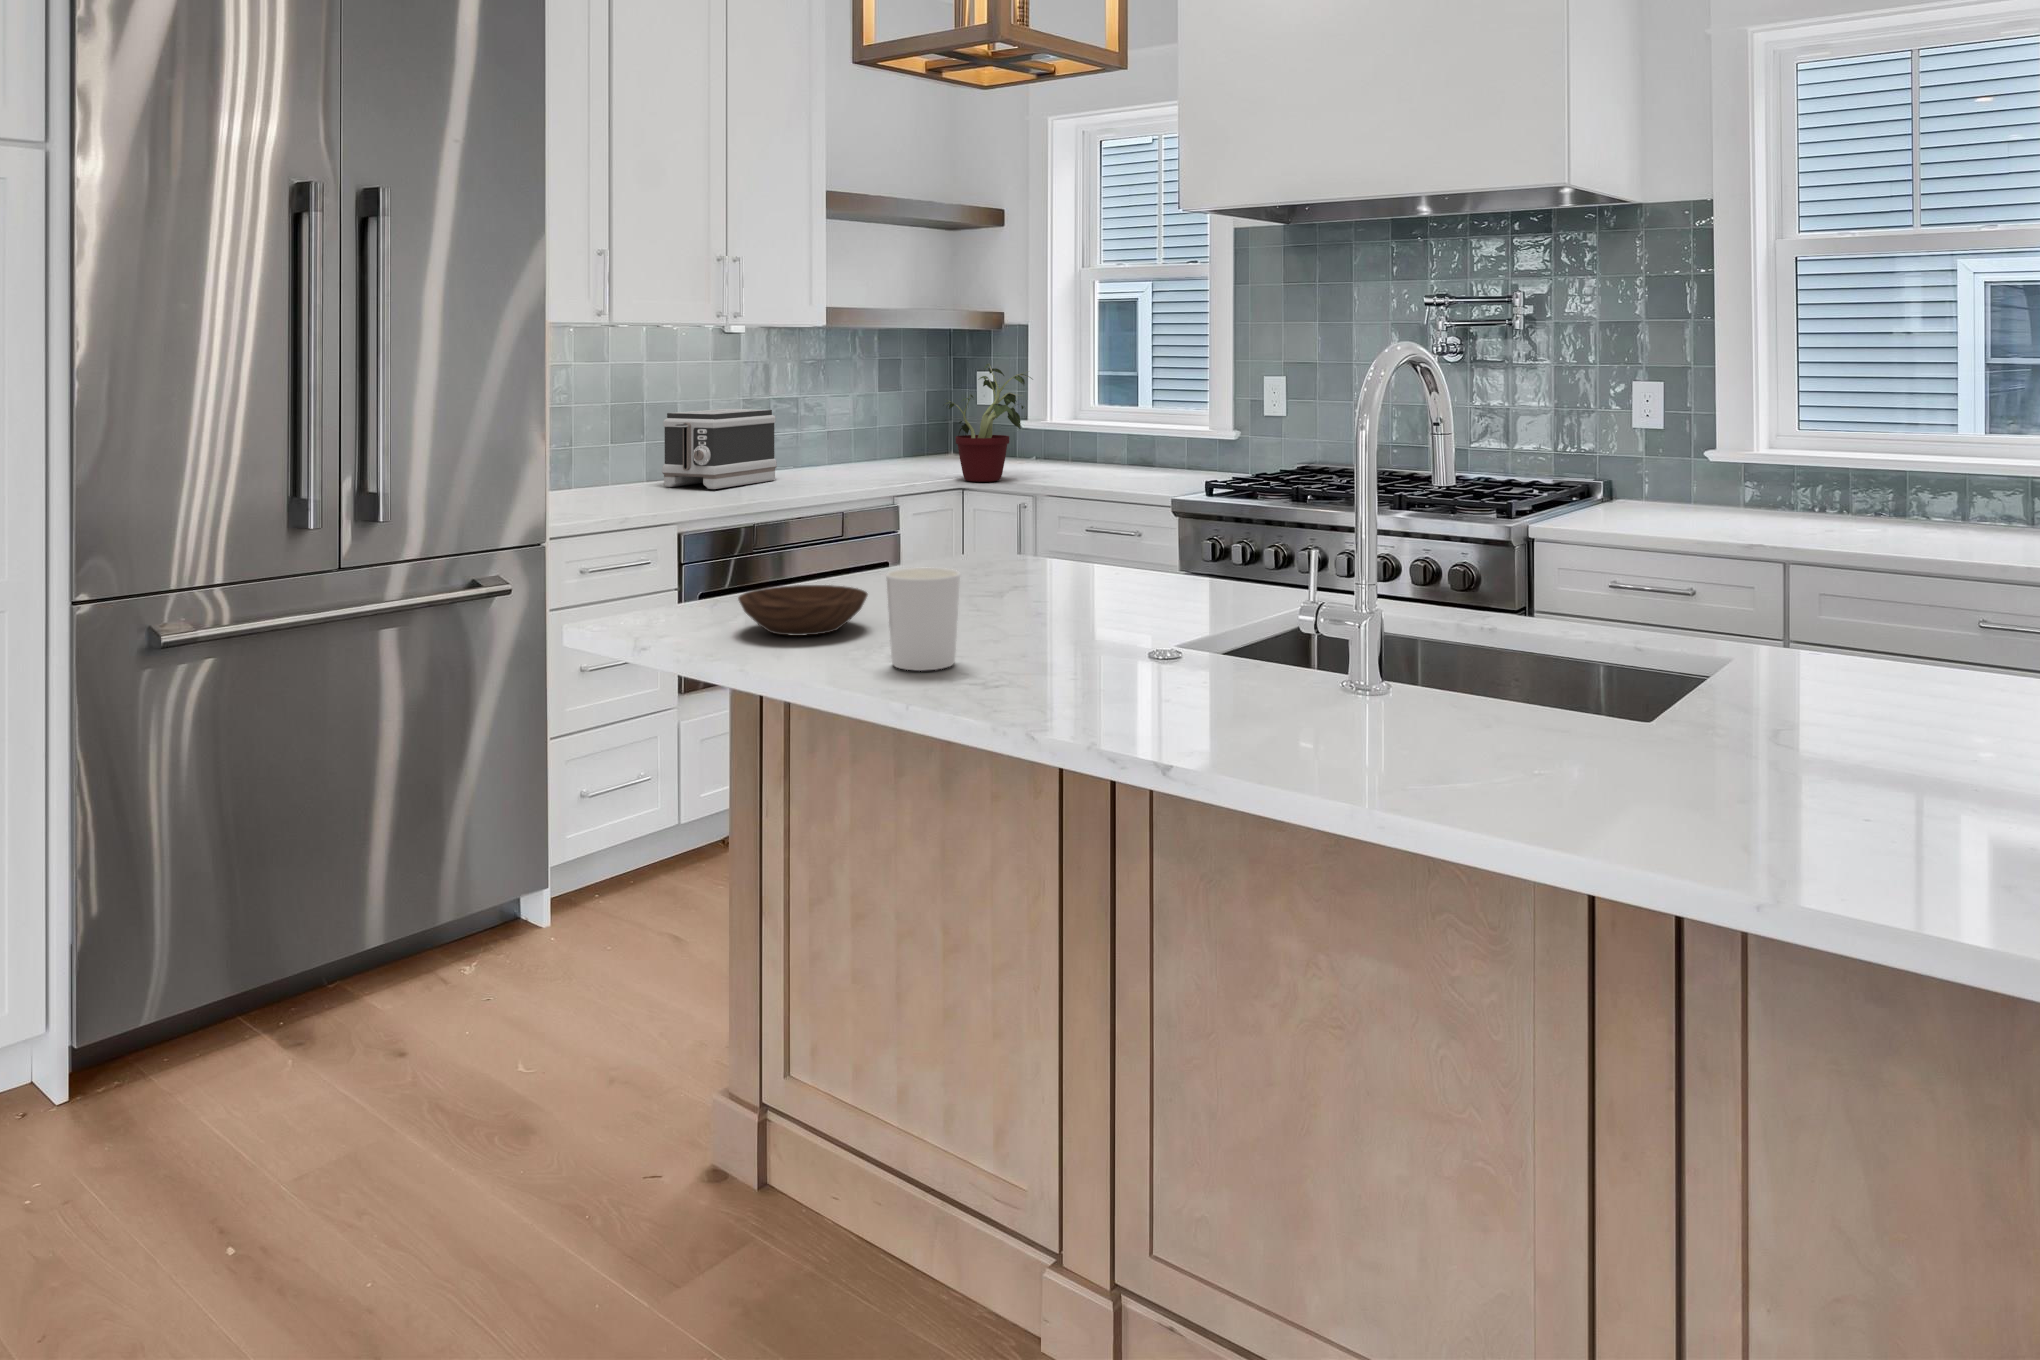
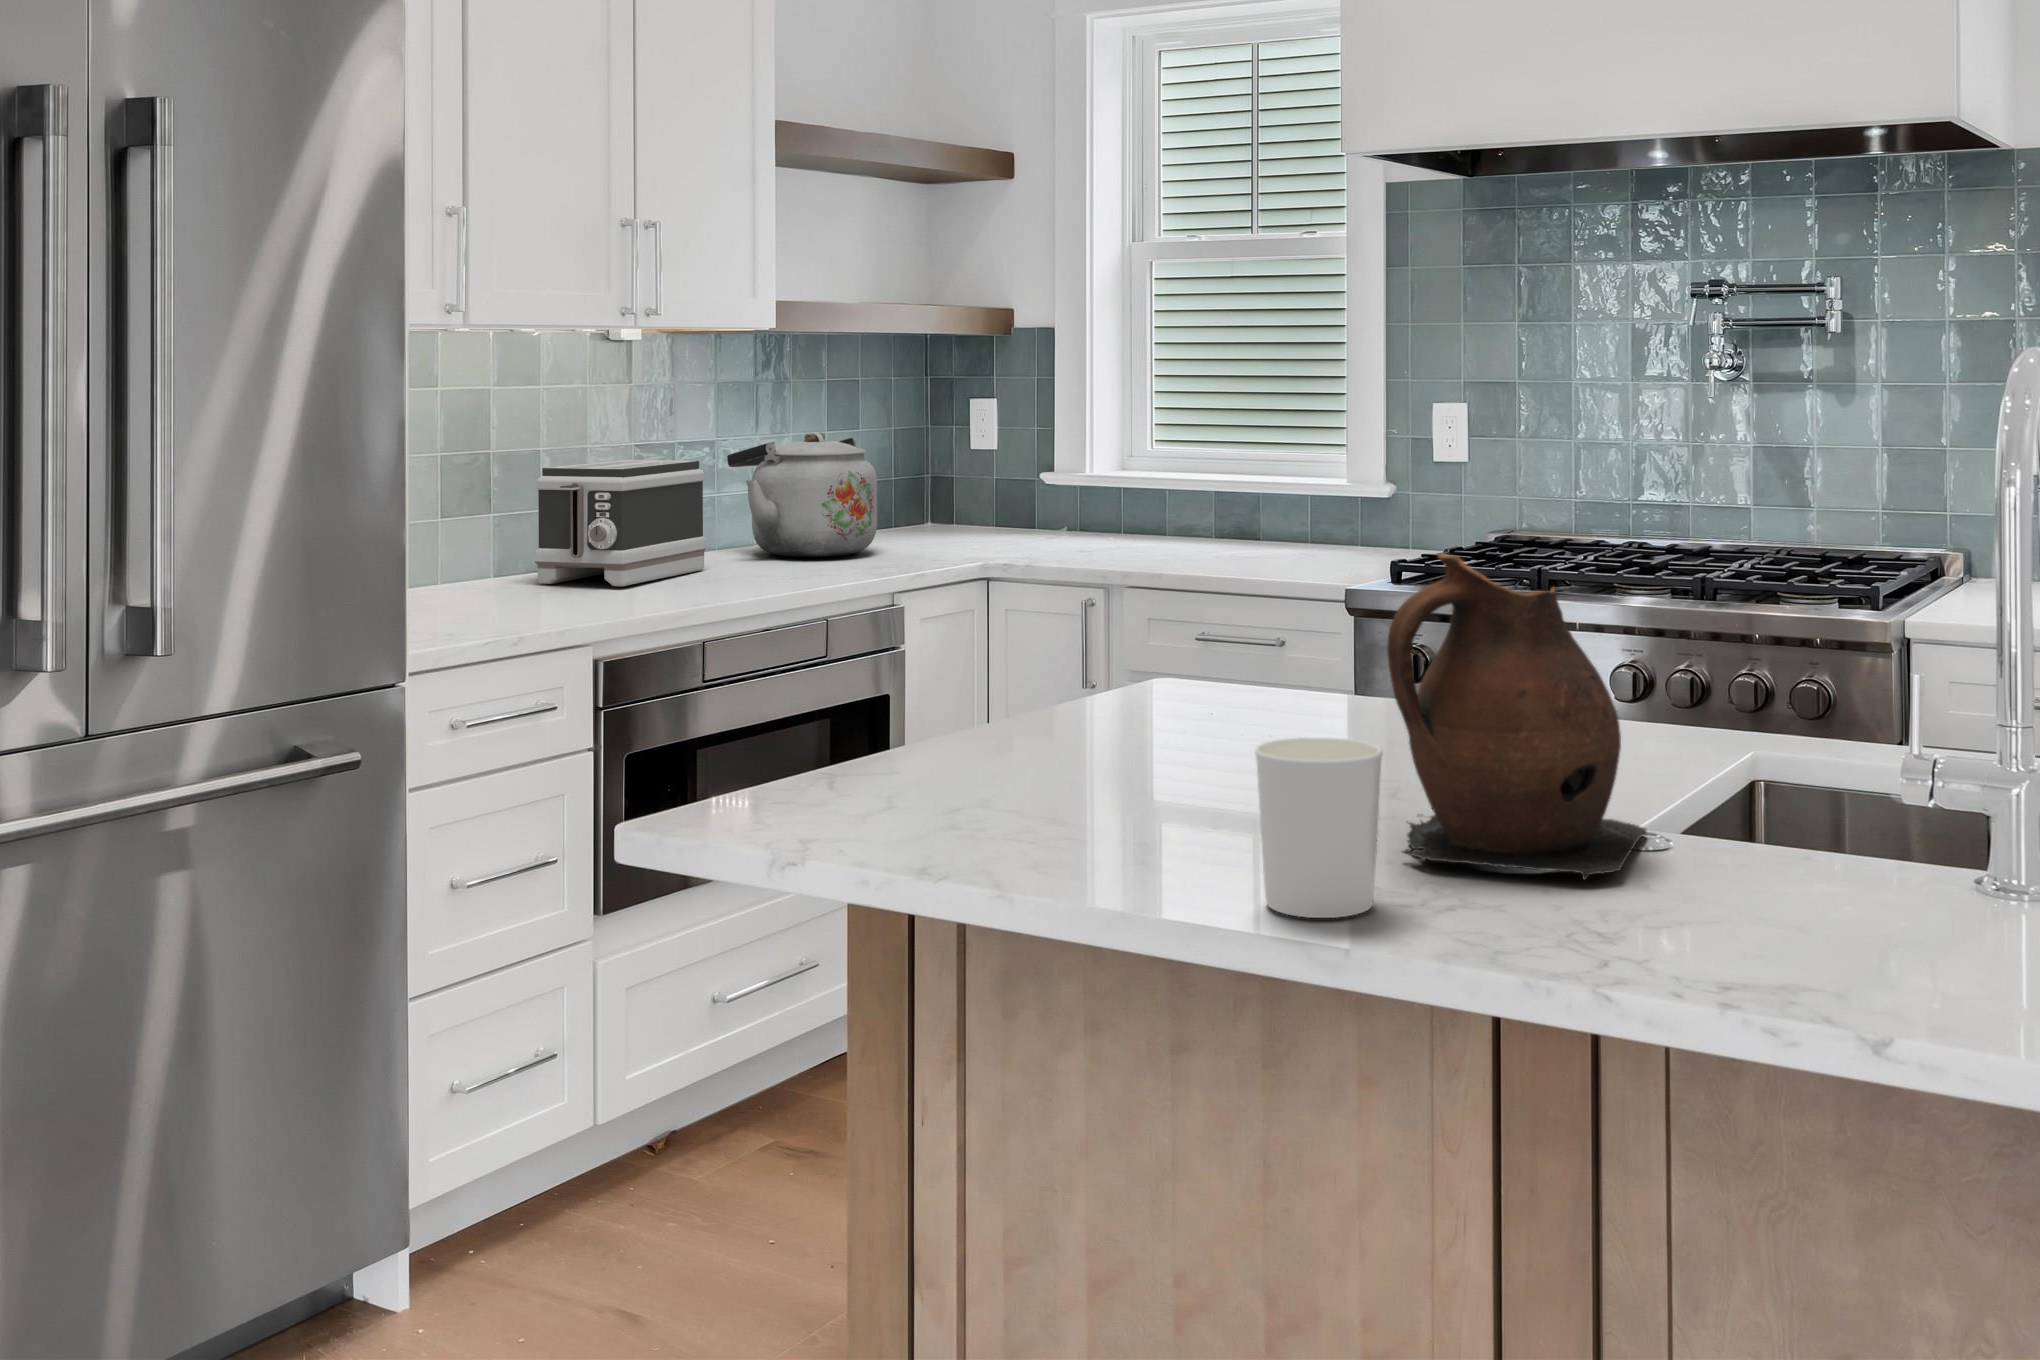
potted plant: present [945,364,1032,482] -> none [961,387,1096,567]
kettle: none [799,392,895,473] -> present [727,432,877,557]
ceramic pitcher: none [992,462,1161,657] -> present [1387,553,1646,880]
bowl: present [738,585,868,636] -> none [935,763,1153,855]

